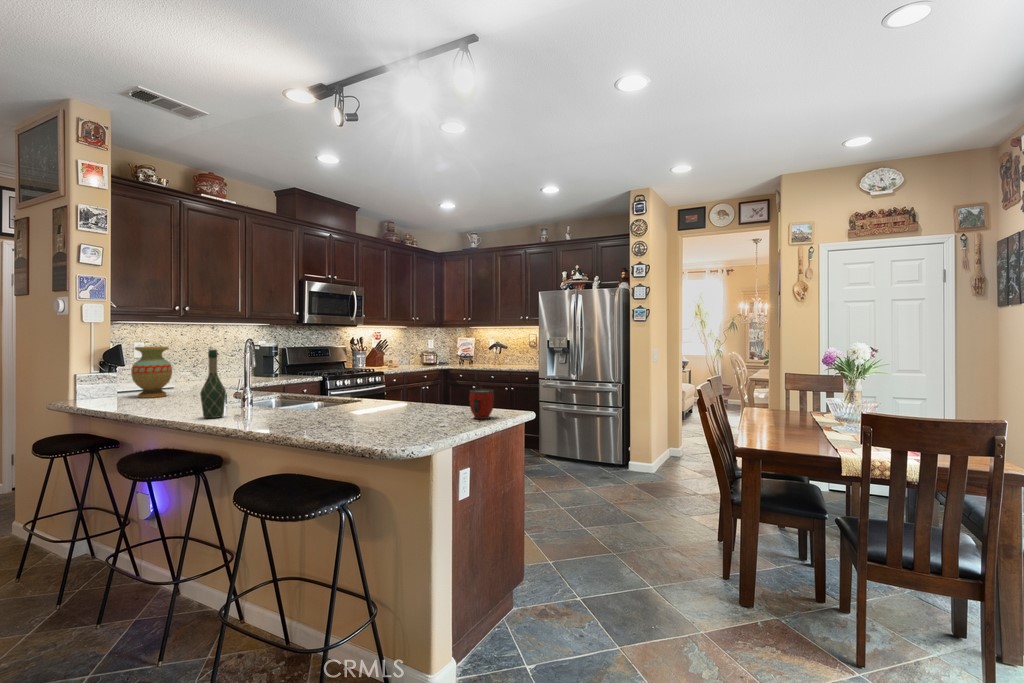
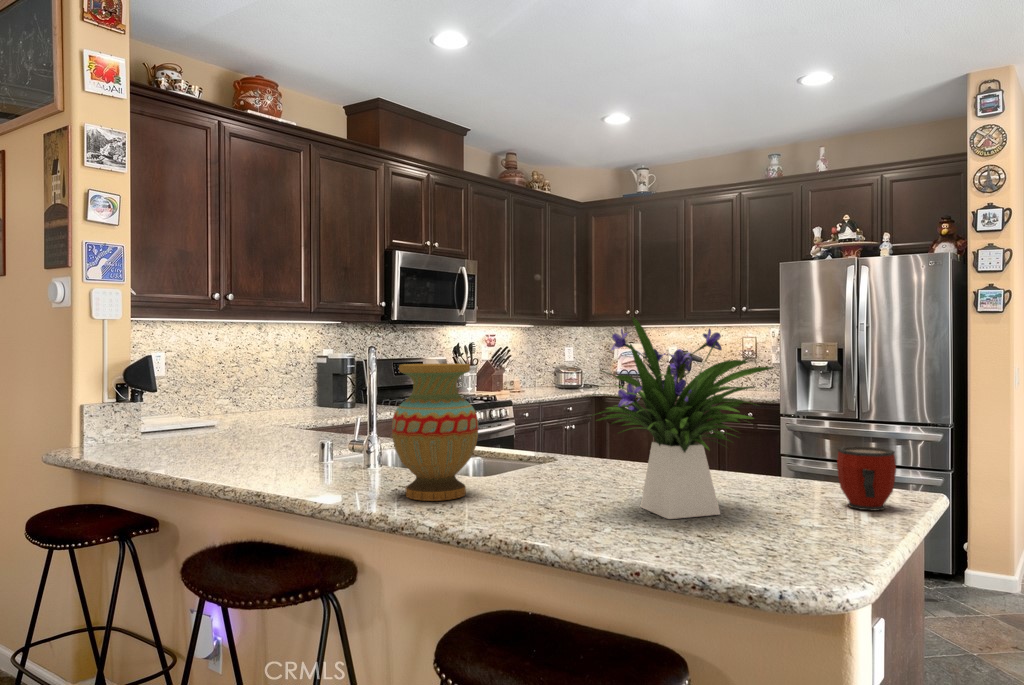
flower arrangement: none [336,326,428,425] -> present [584,317,774,519]
vase: present [131,347,172,398] -> present [392,364,478,501]
wine bottle: present [200,349,226,418] -> none [313,364,355,492]

